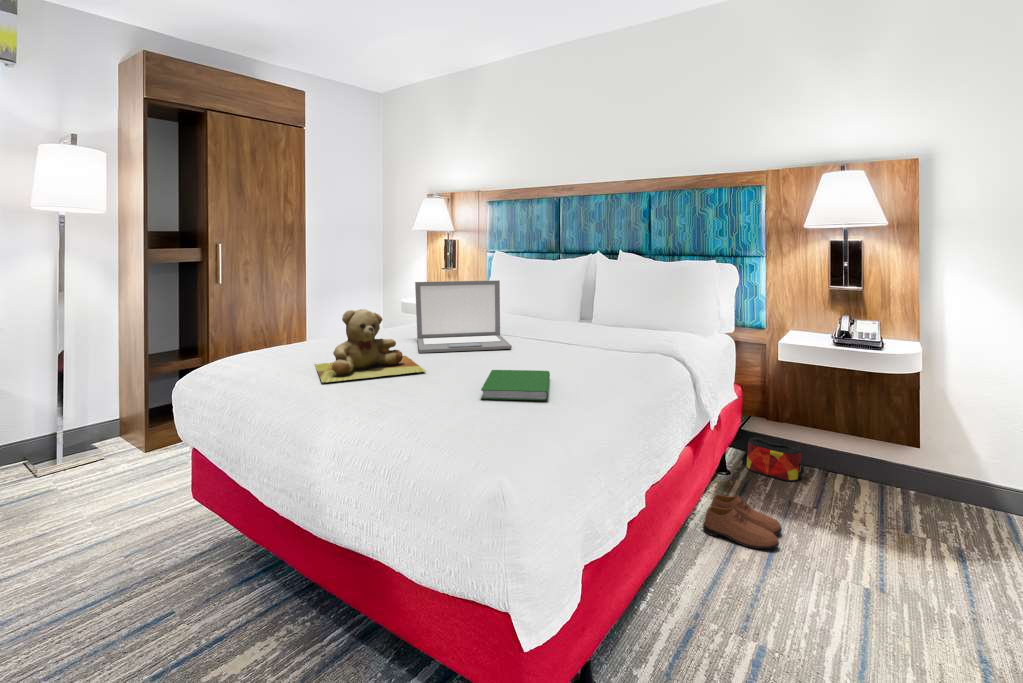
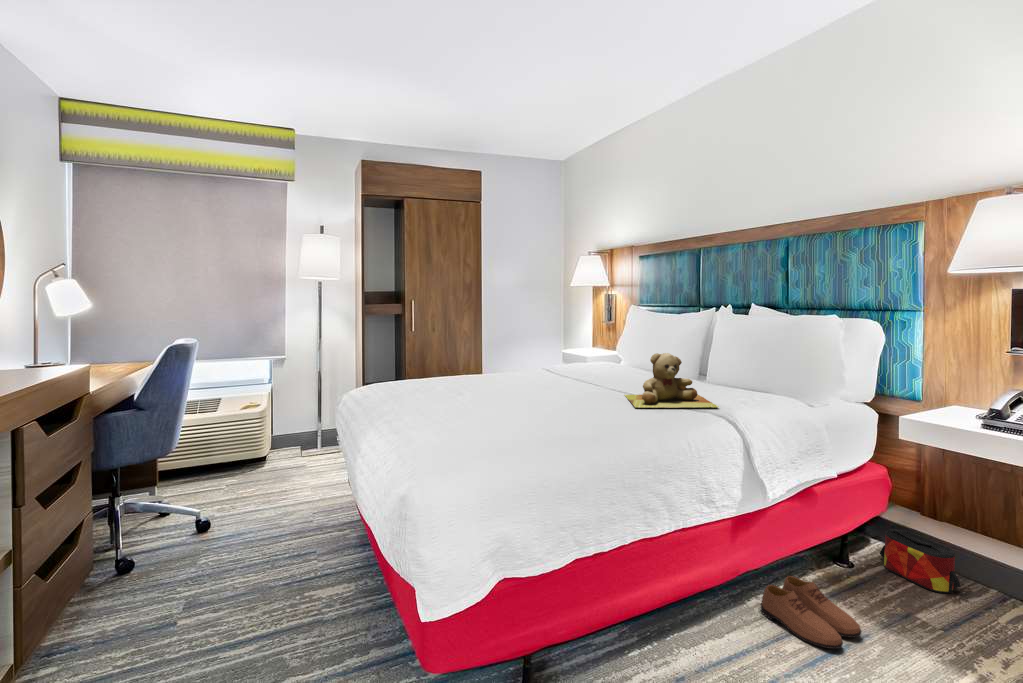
laptop: present [415,280,512,353] -> none [507,334,593,395]
teddy bear: present [315,309,426,383] -> present [625,353,719,408]
hardcover book: present [481,370,550,401] -> none [494,408,573,435]

